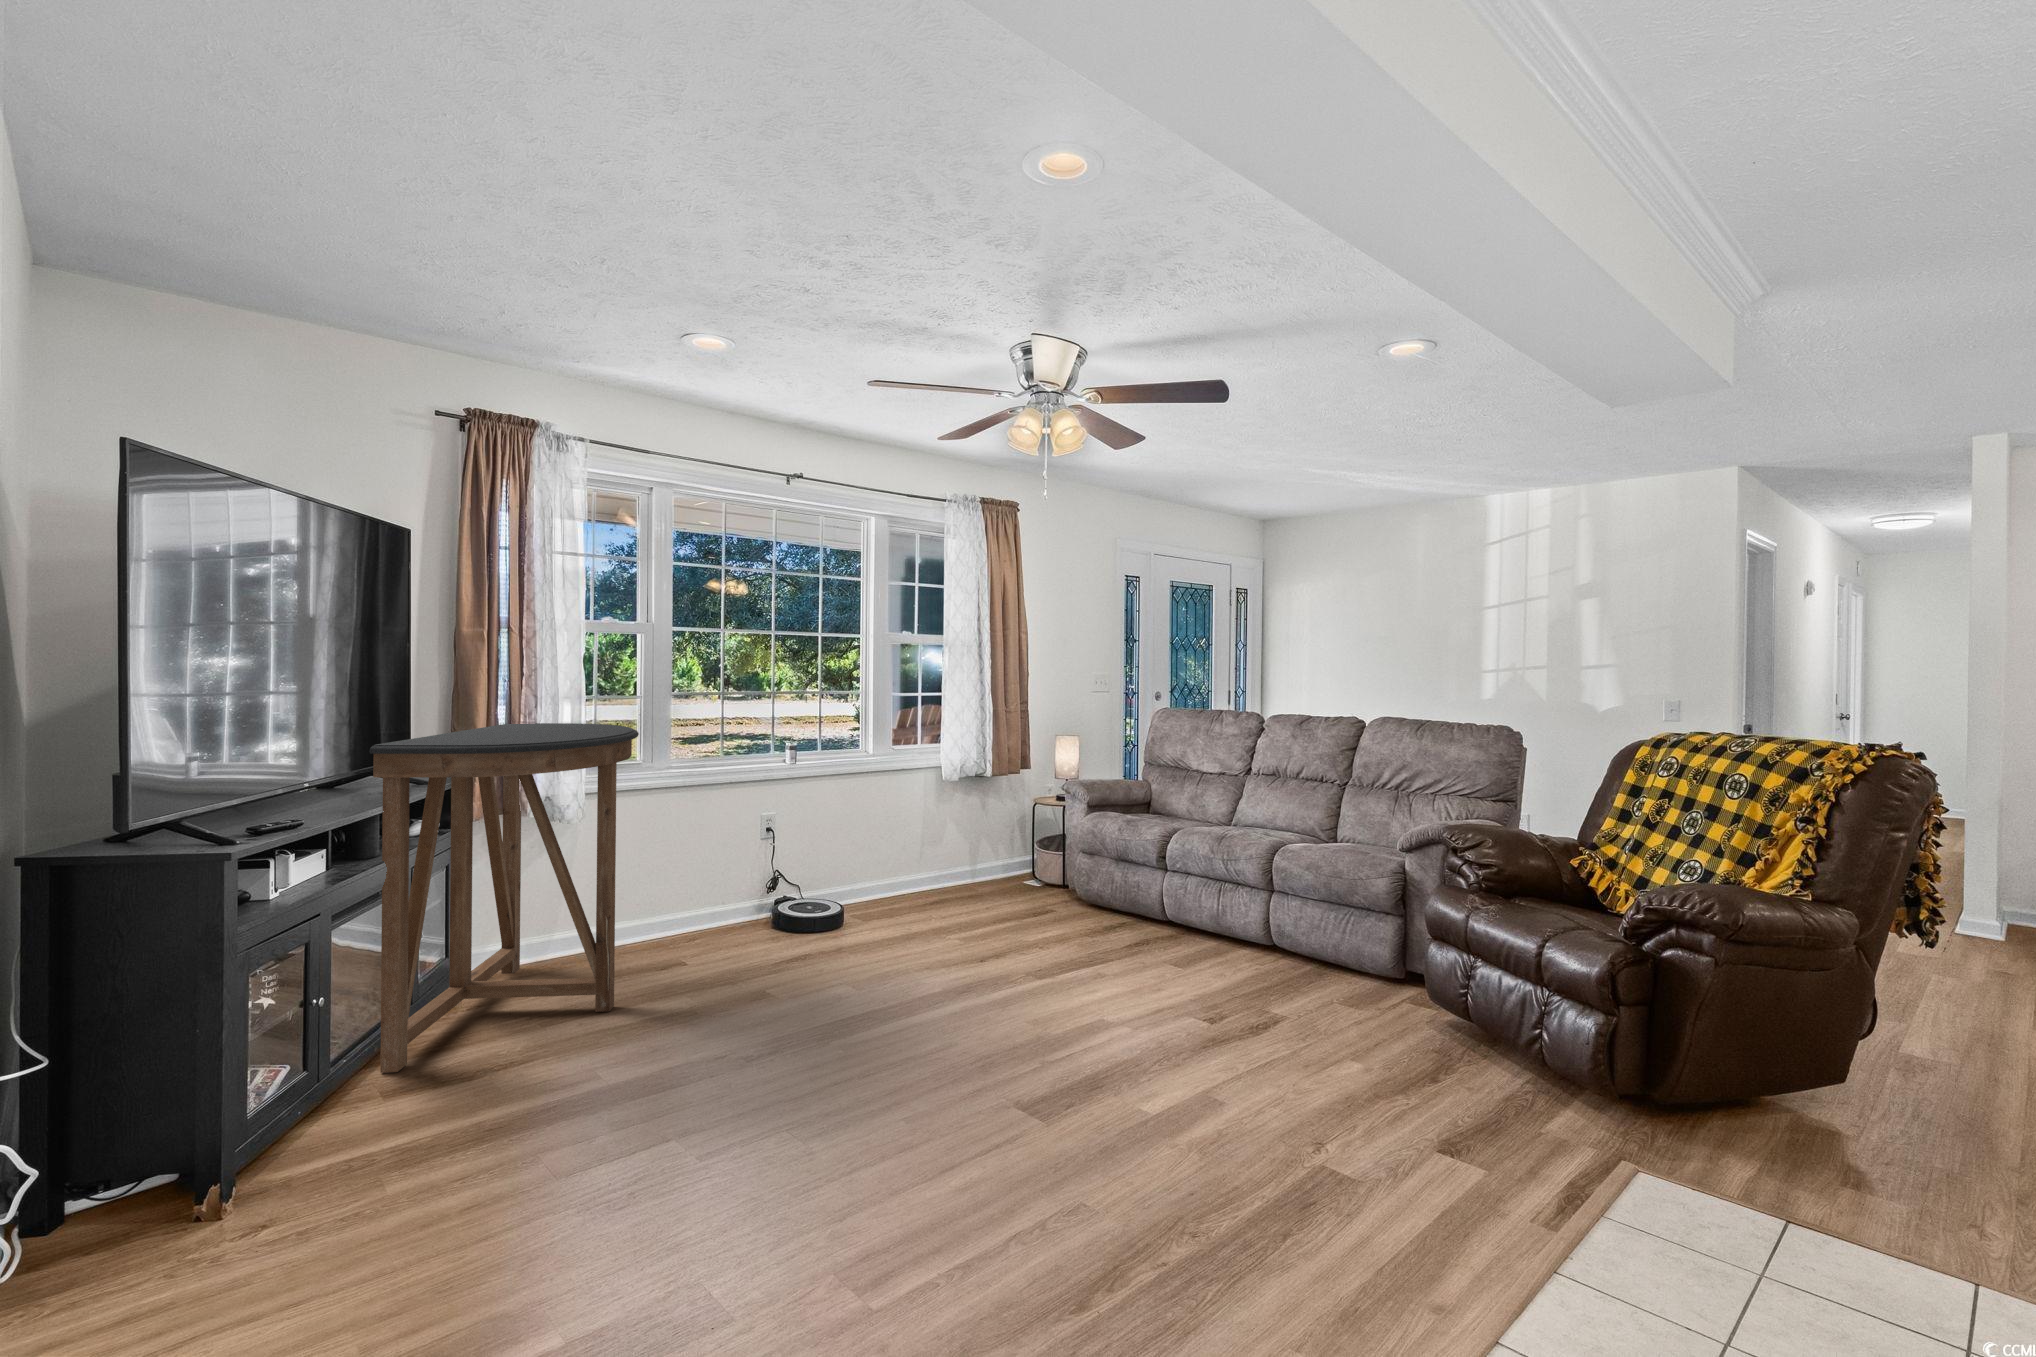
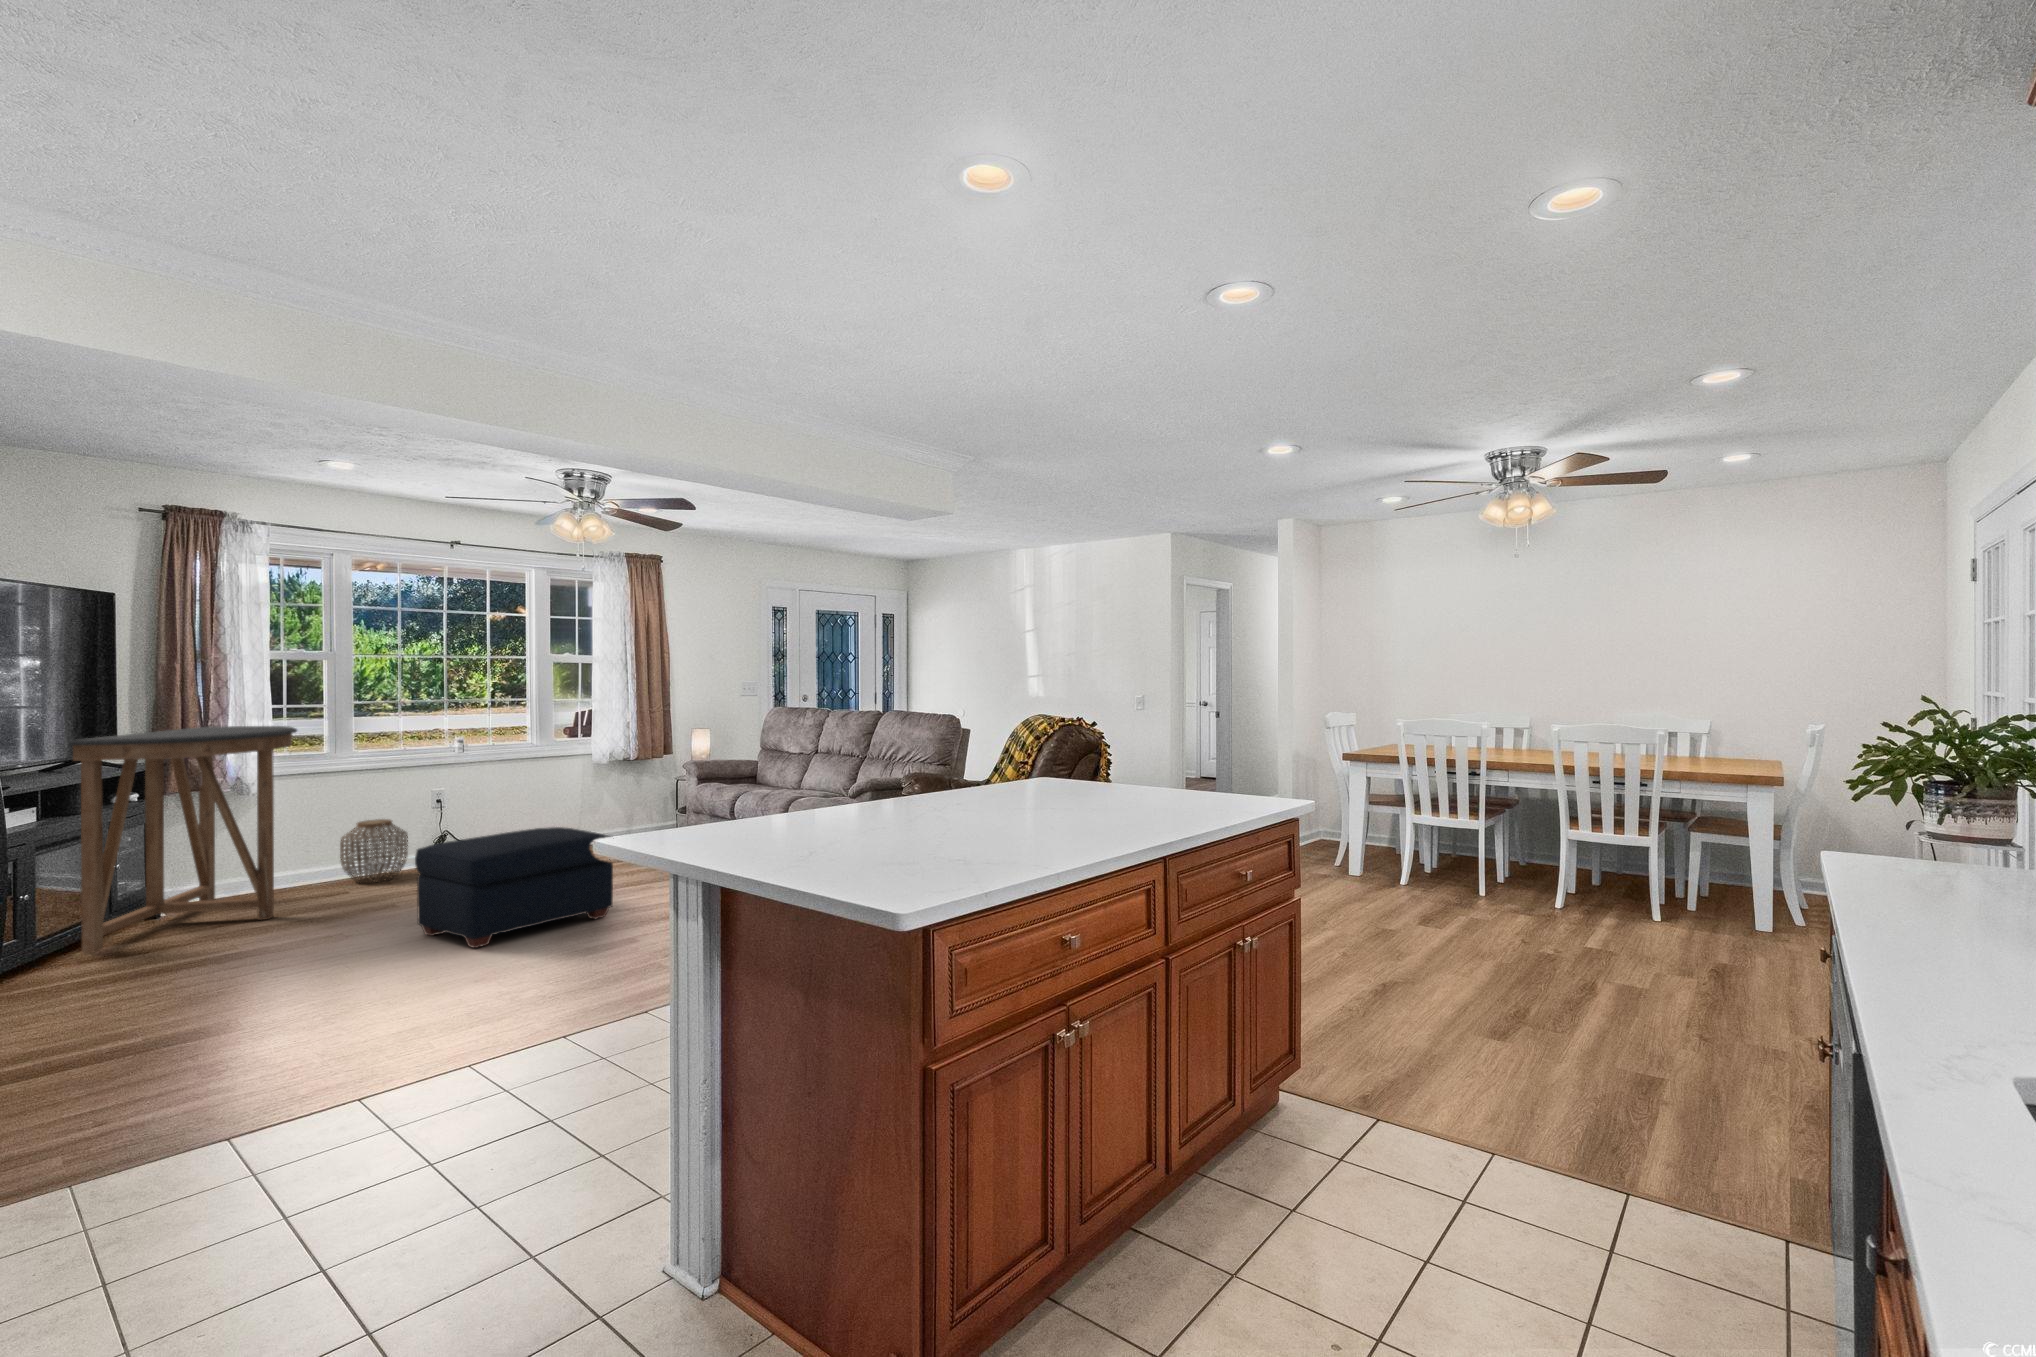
woven basket: none [665,854,747,944] -> present [340,819,408,883]
ottoman: none [844,889,1115,1101] -> present [415,827,613,948]

